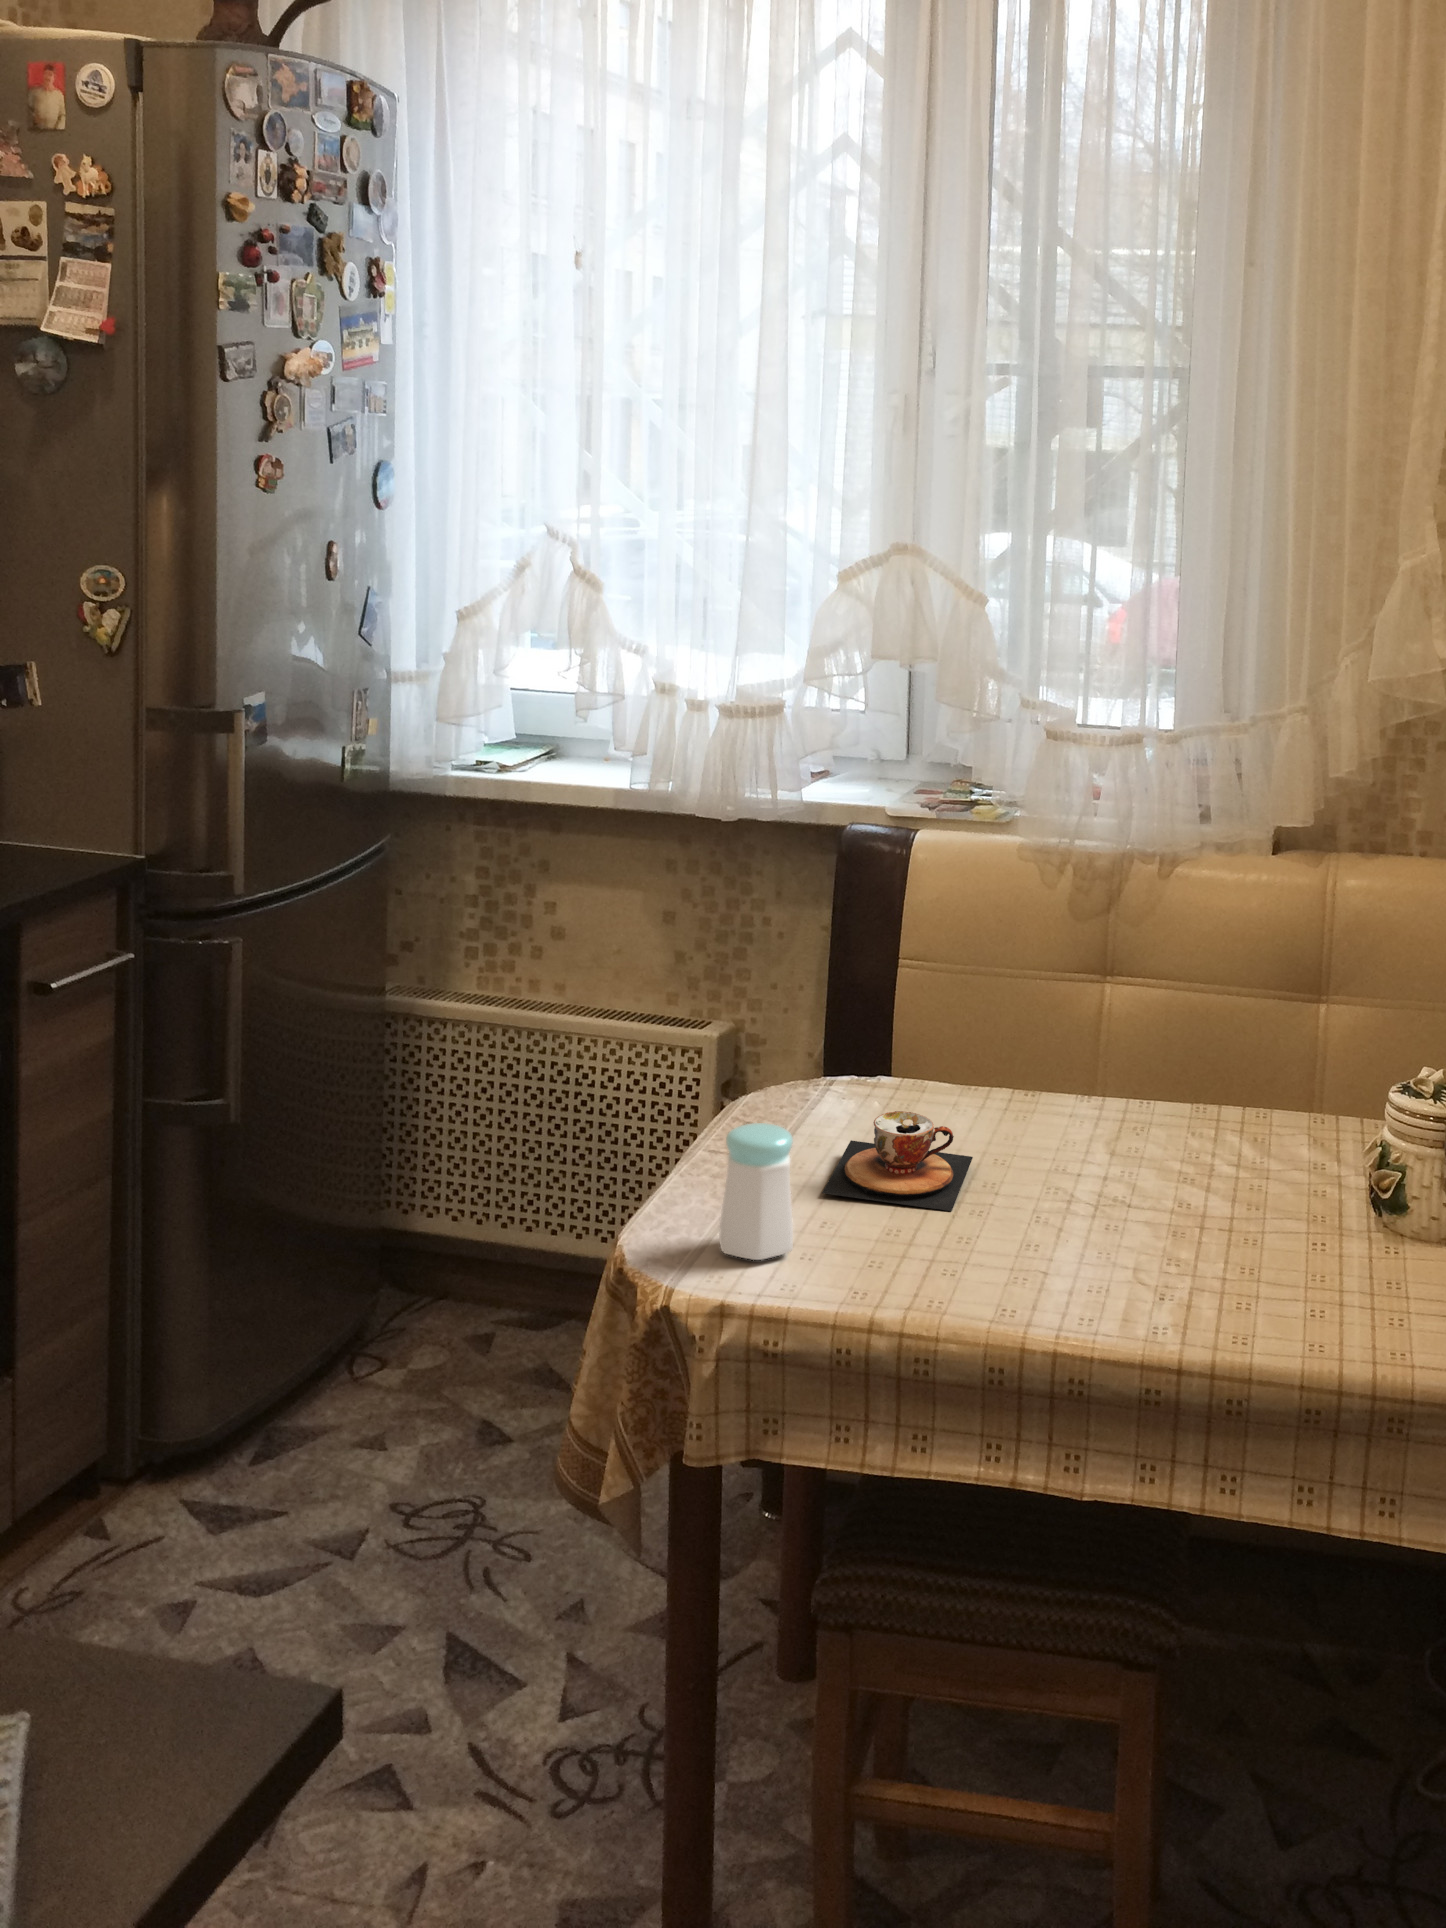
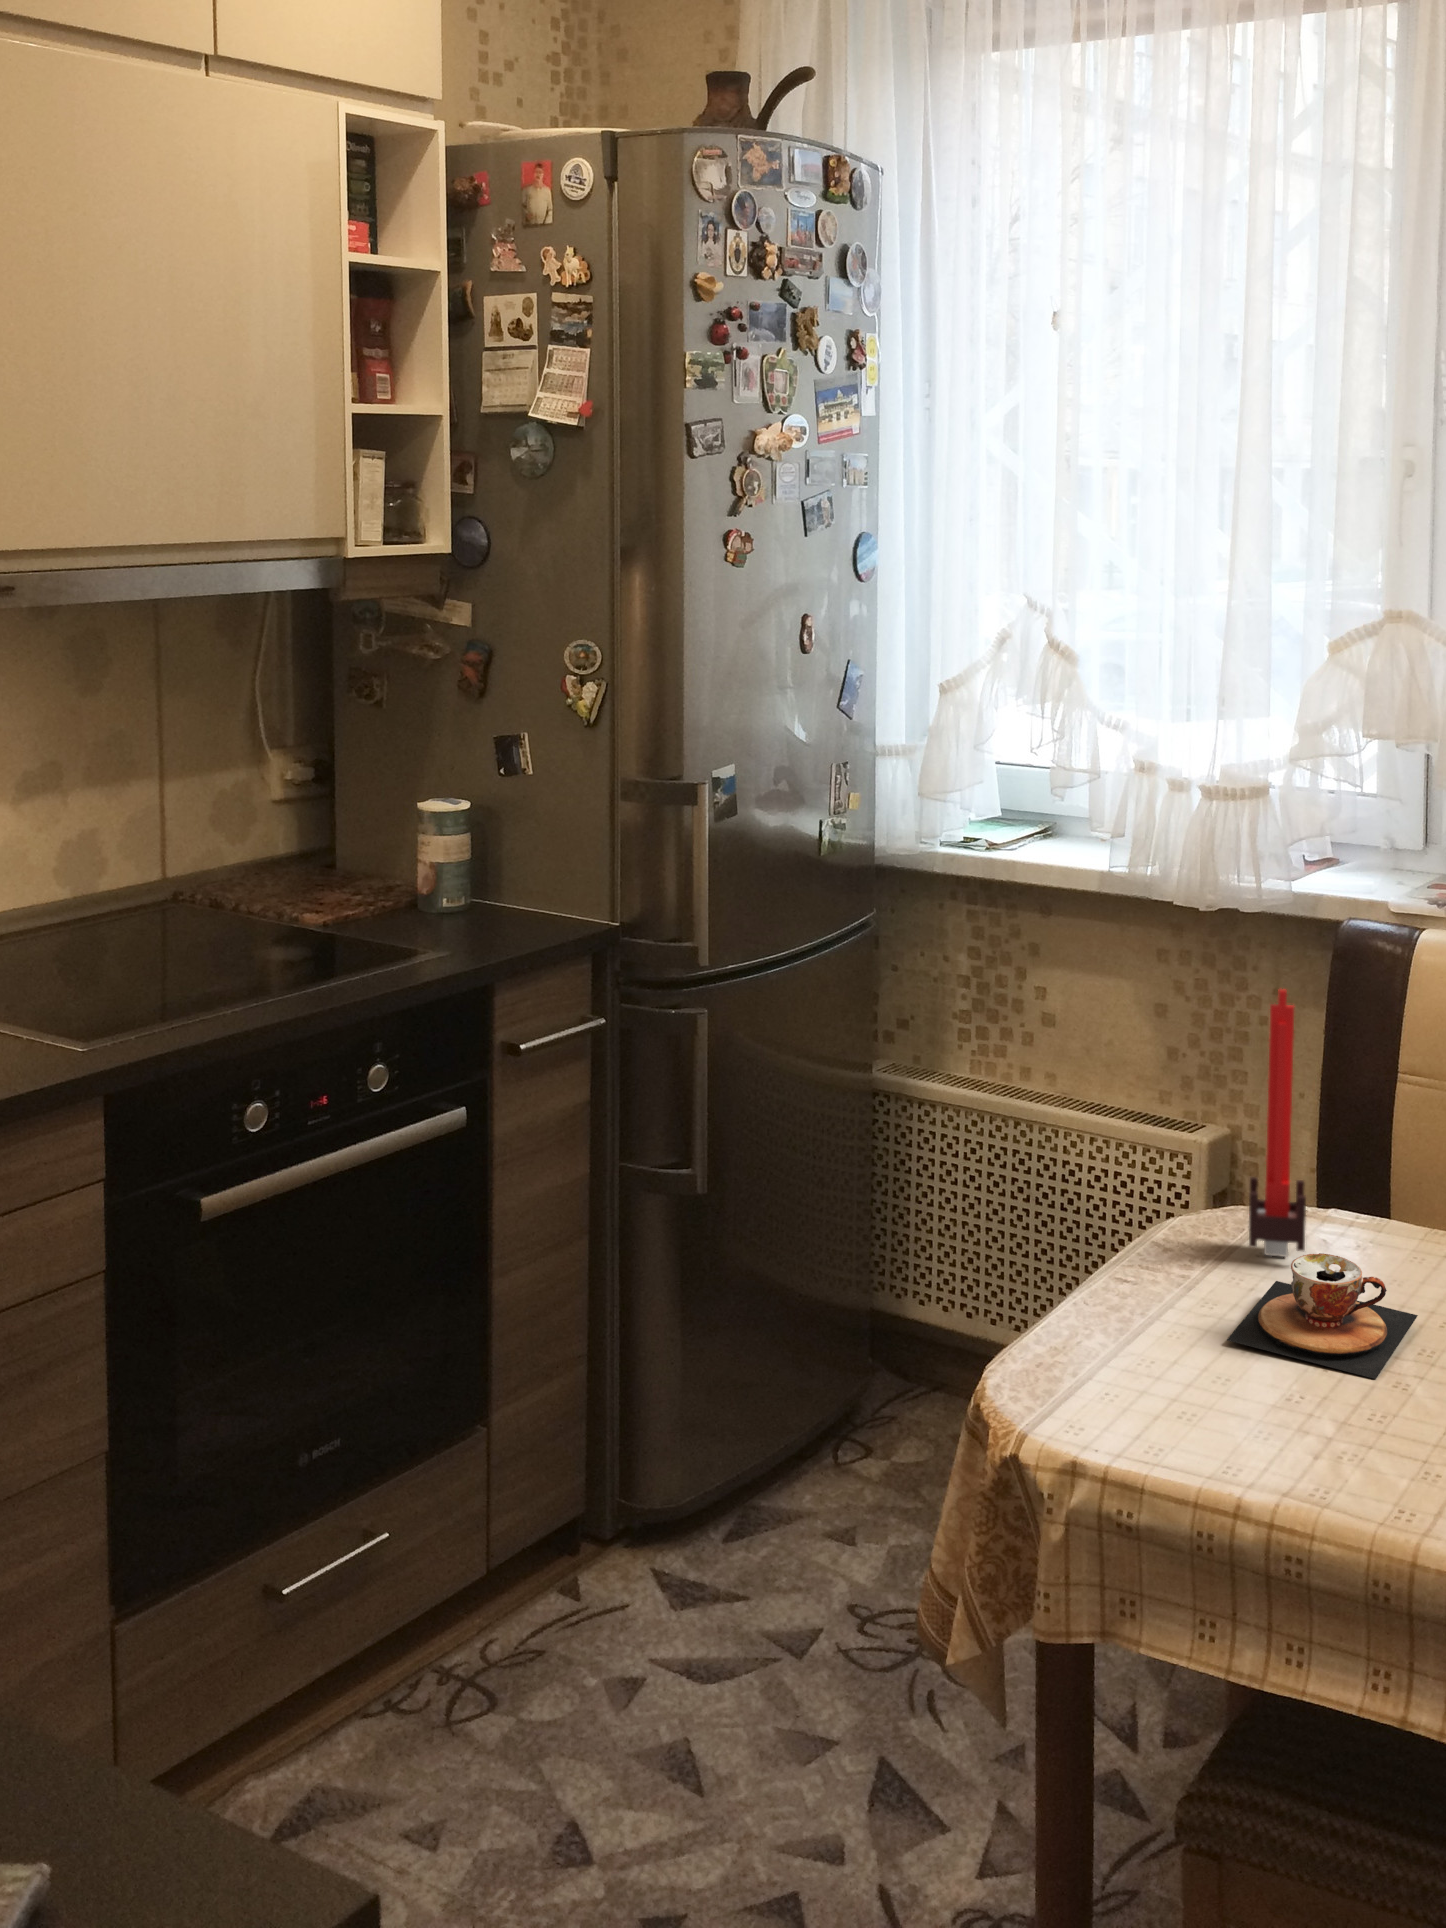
candle: none [814,886,869,1121] -> present [1249,989,1306,1257]
salt shaker: present [719,1123,793,1260] -> none [1089,1255,1173,1412]

